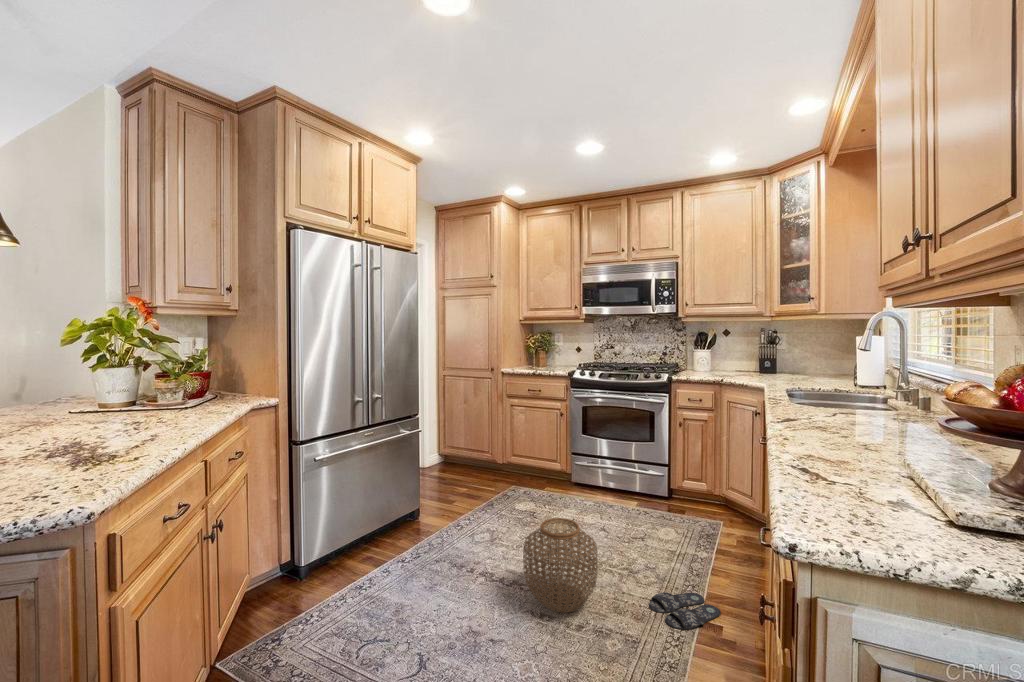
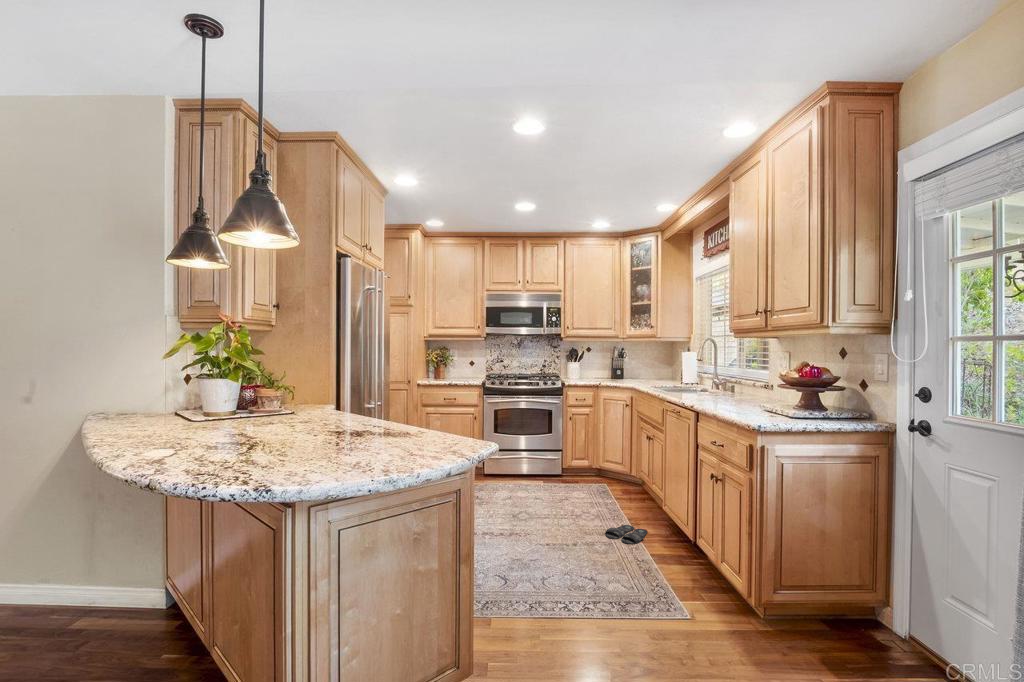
woven basket: present [523,518,598,613] -> none [526,486,580,553]

